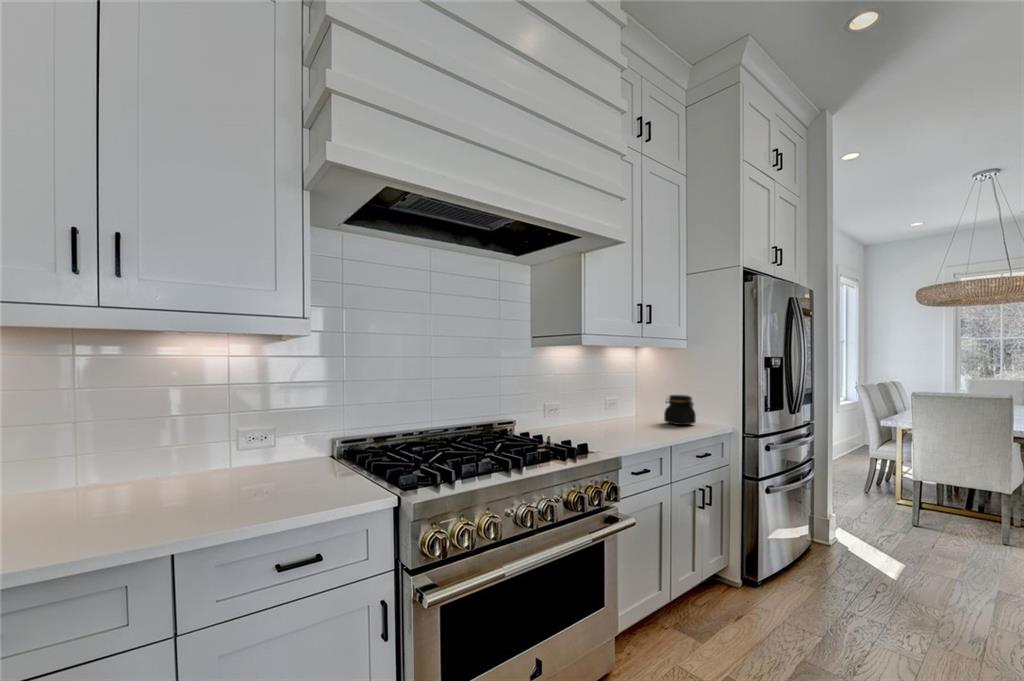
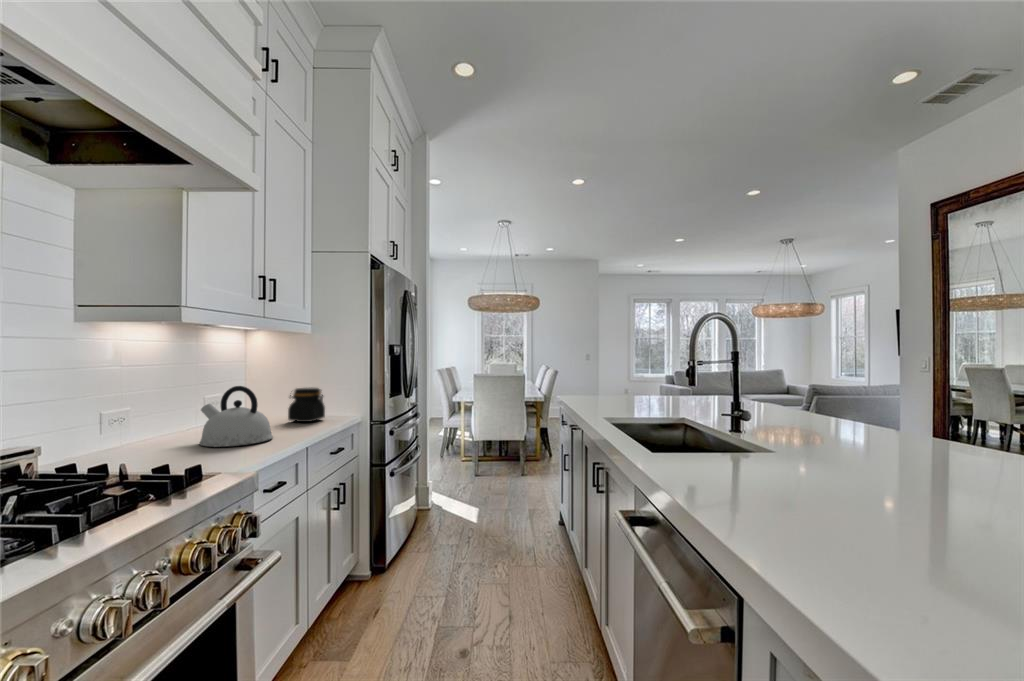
kettle: none [596,390,645,436] -> present [199,386,273,447]

